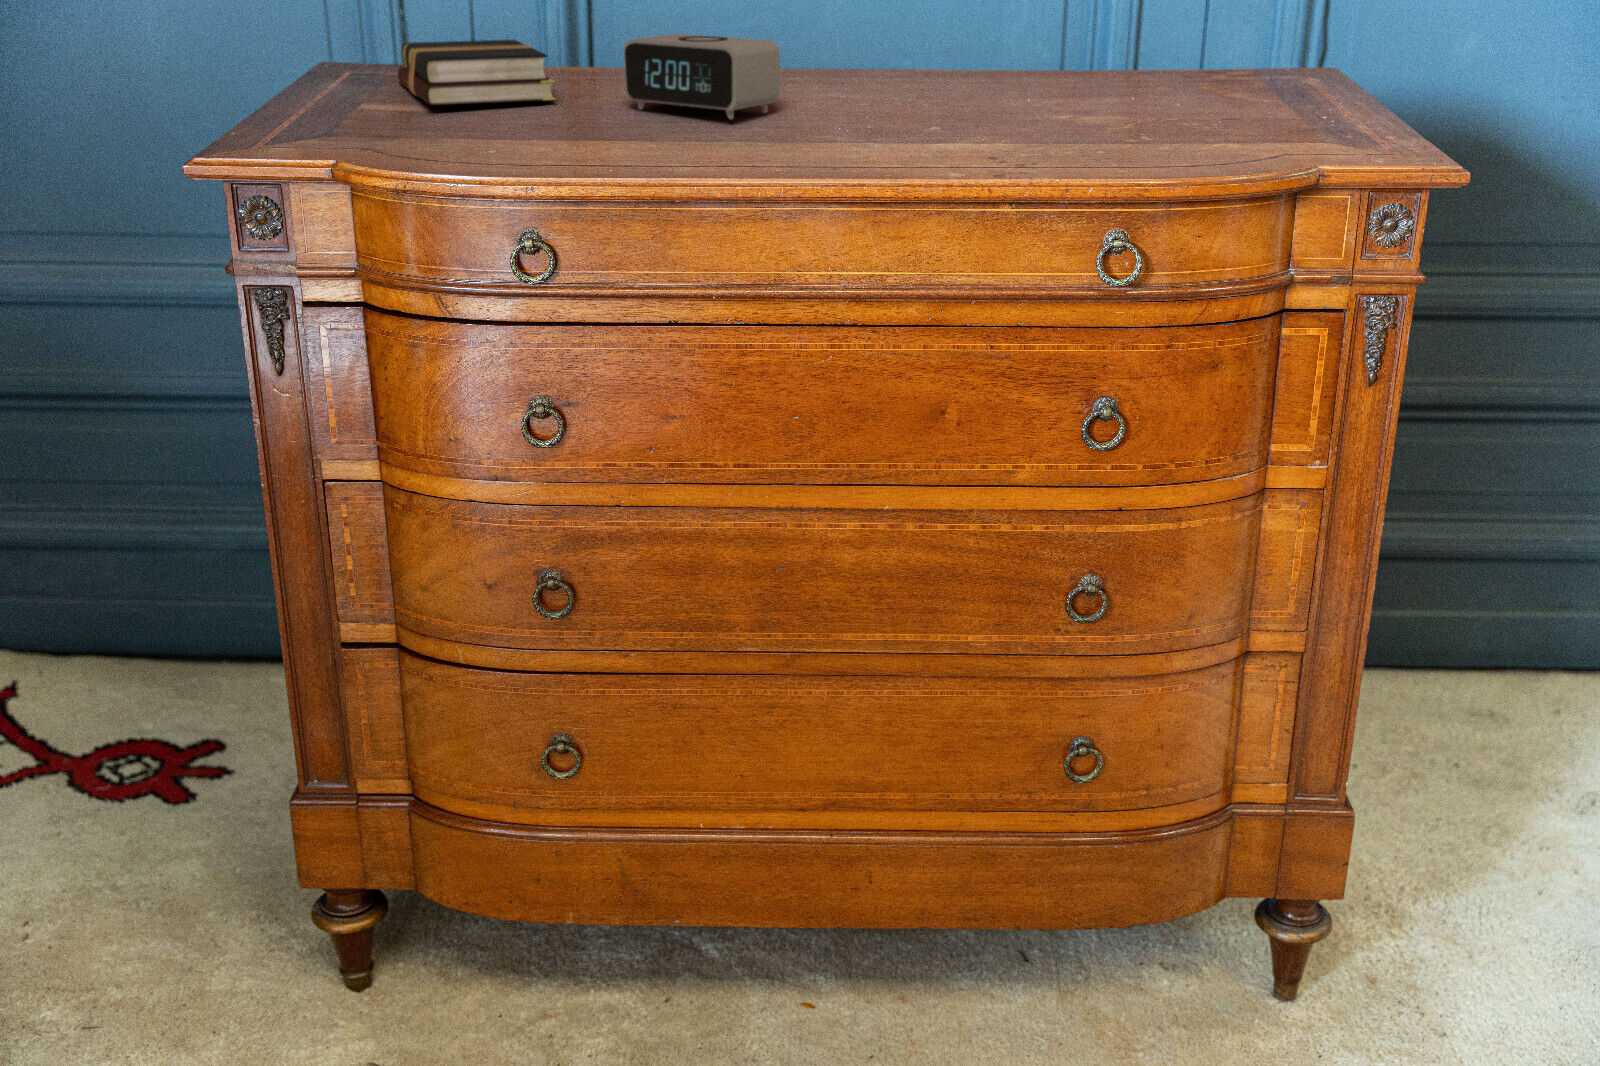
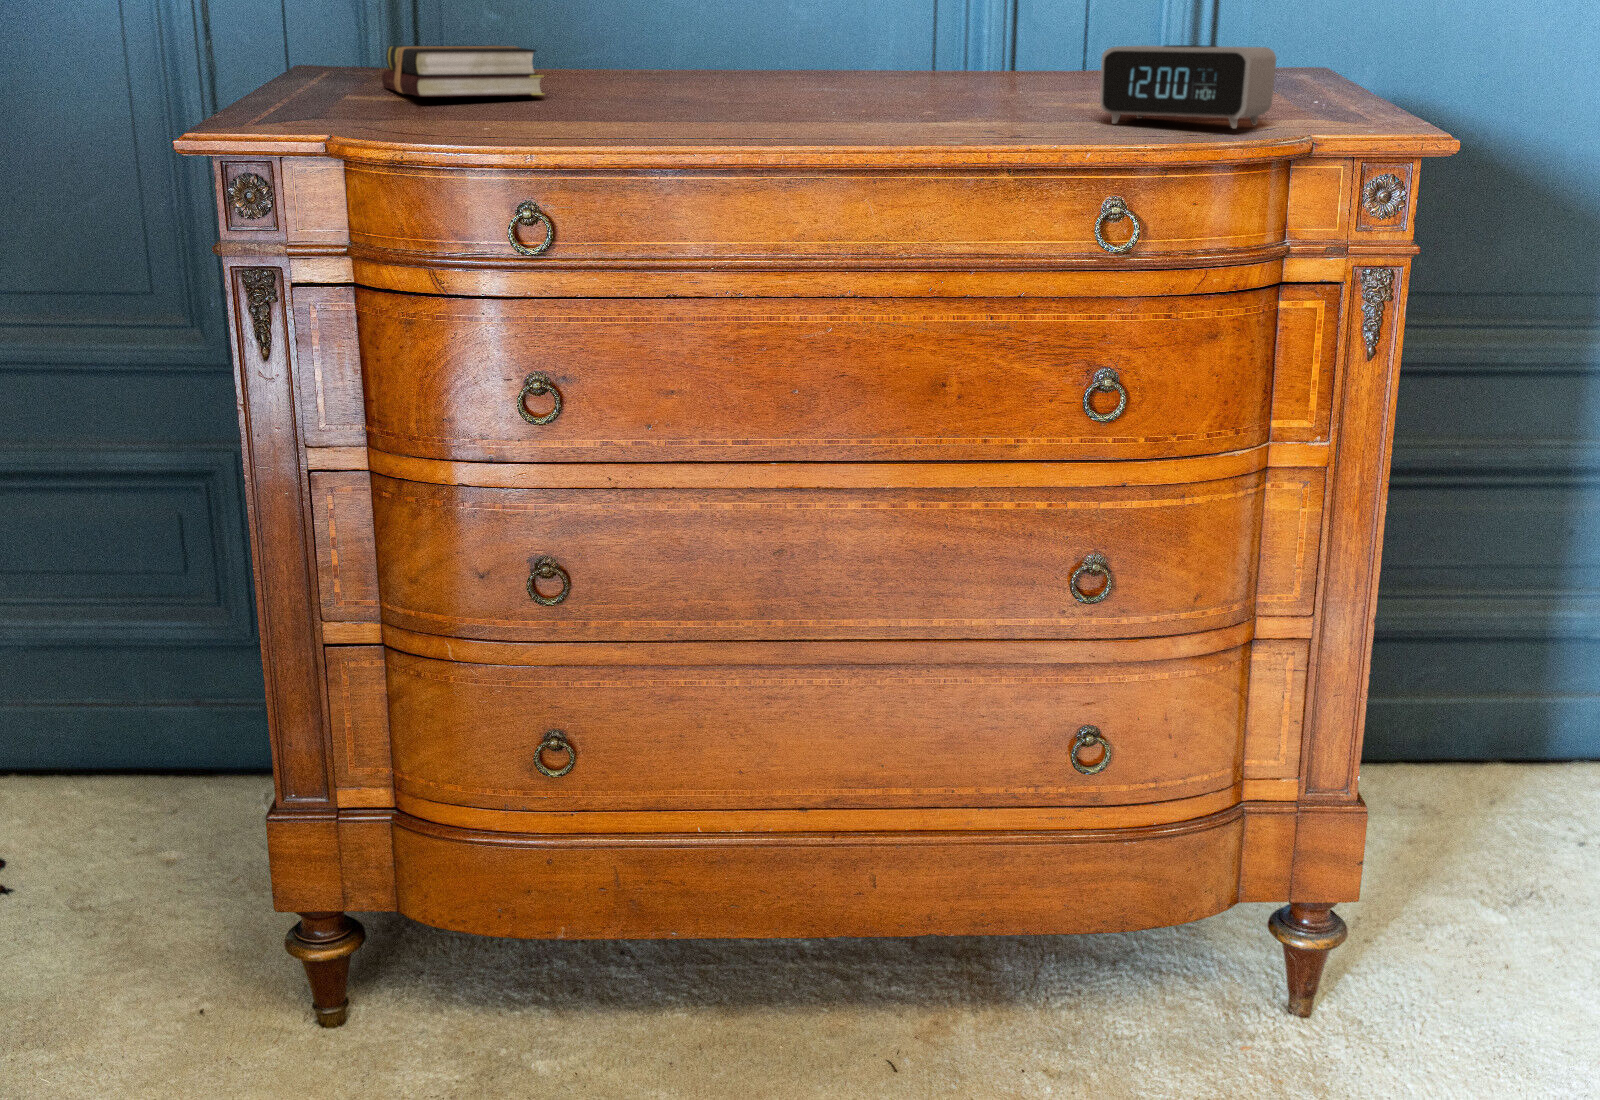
alarm clock: present [624,34,780,119] -> present [1100,45,1276,129]

